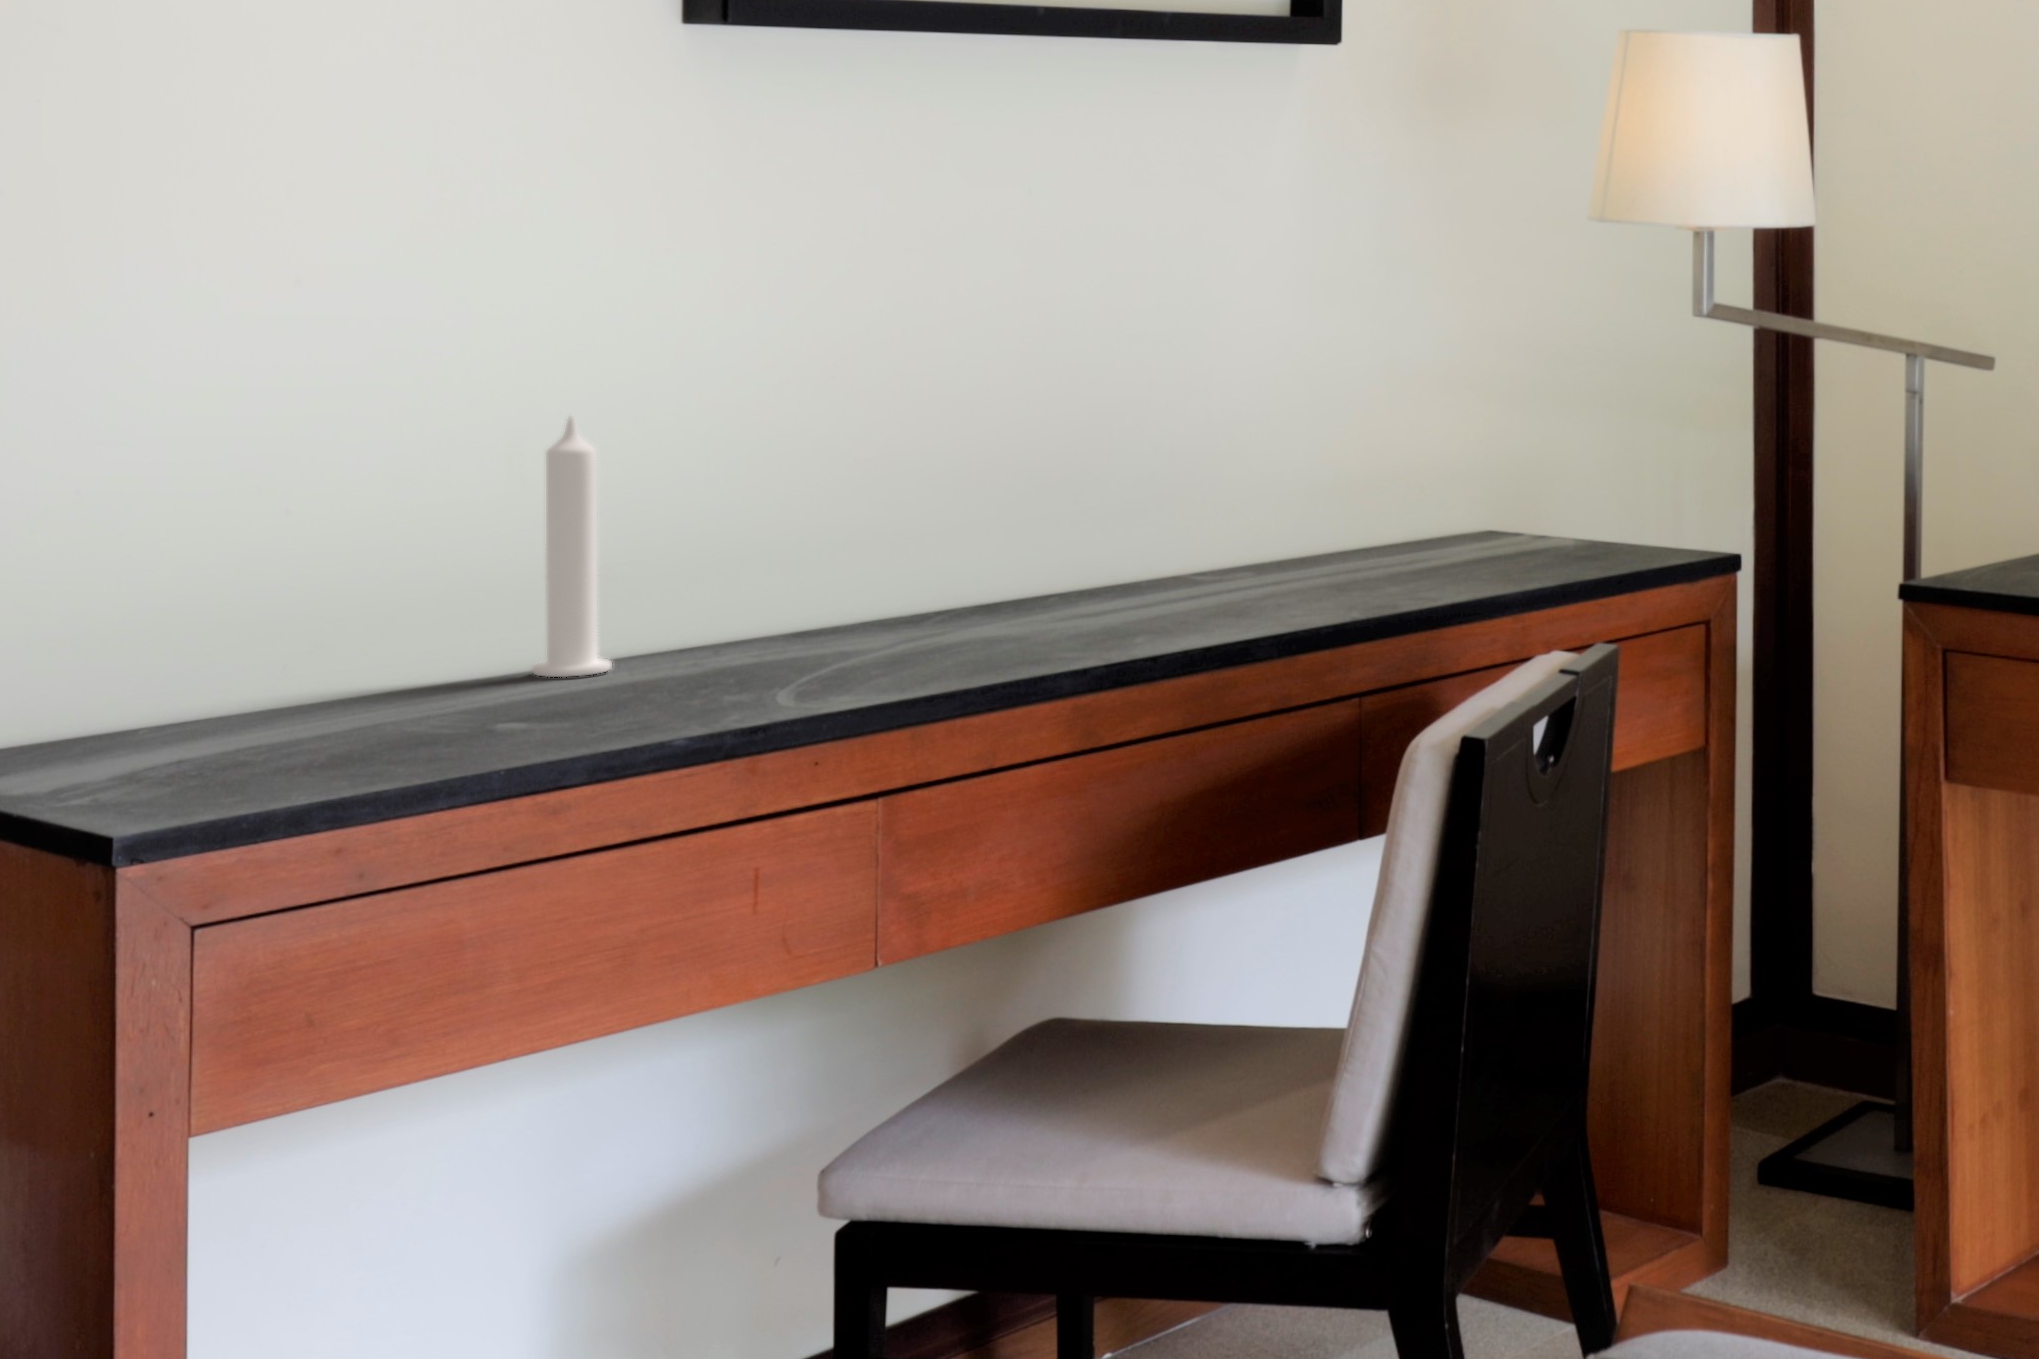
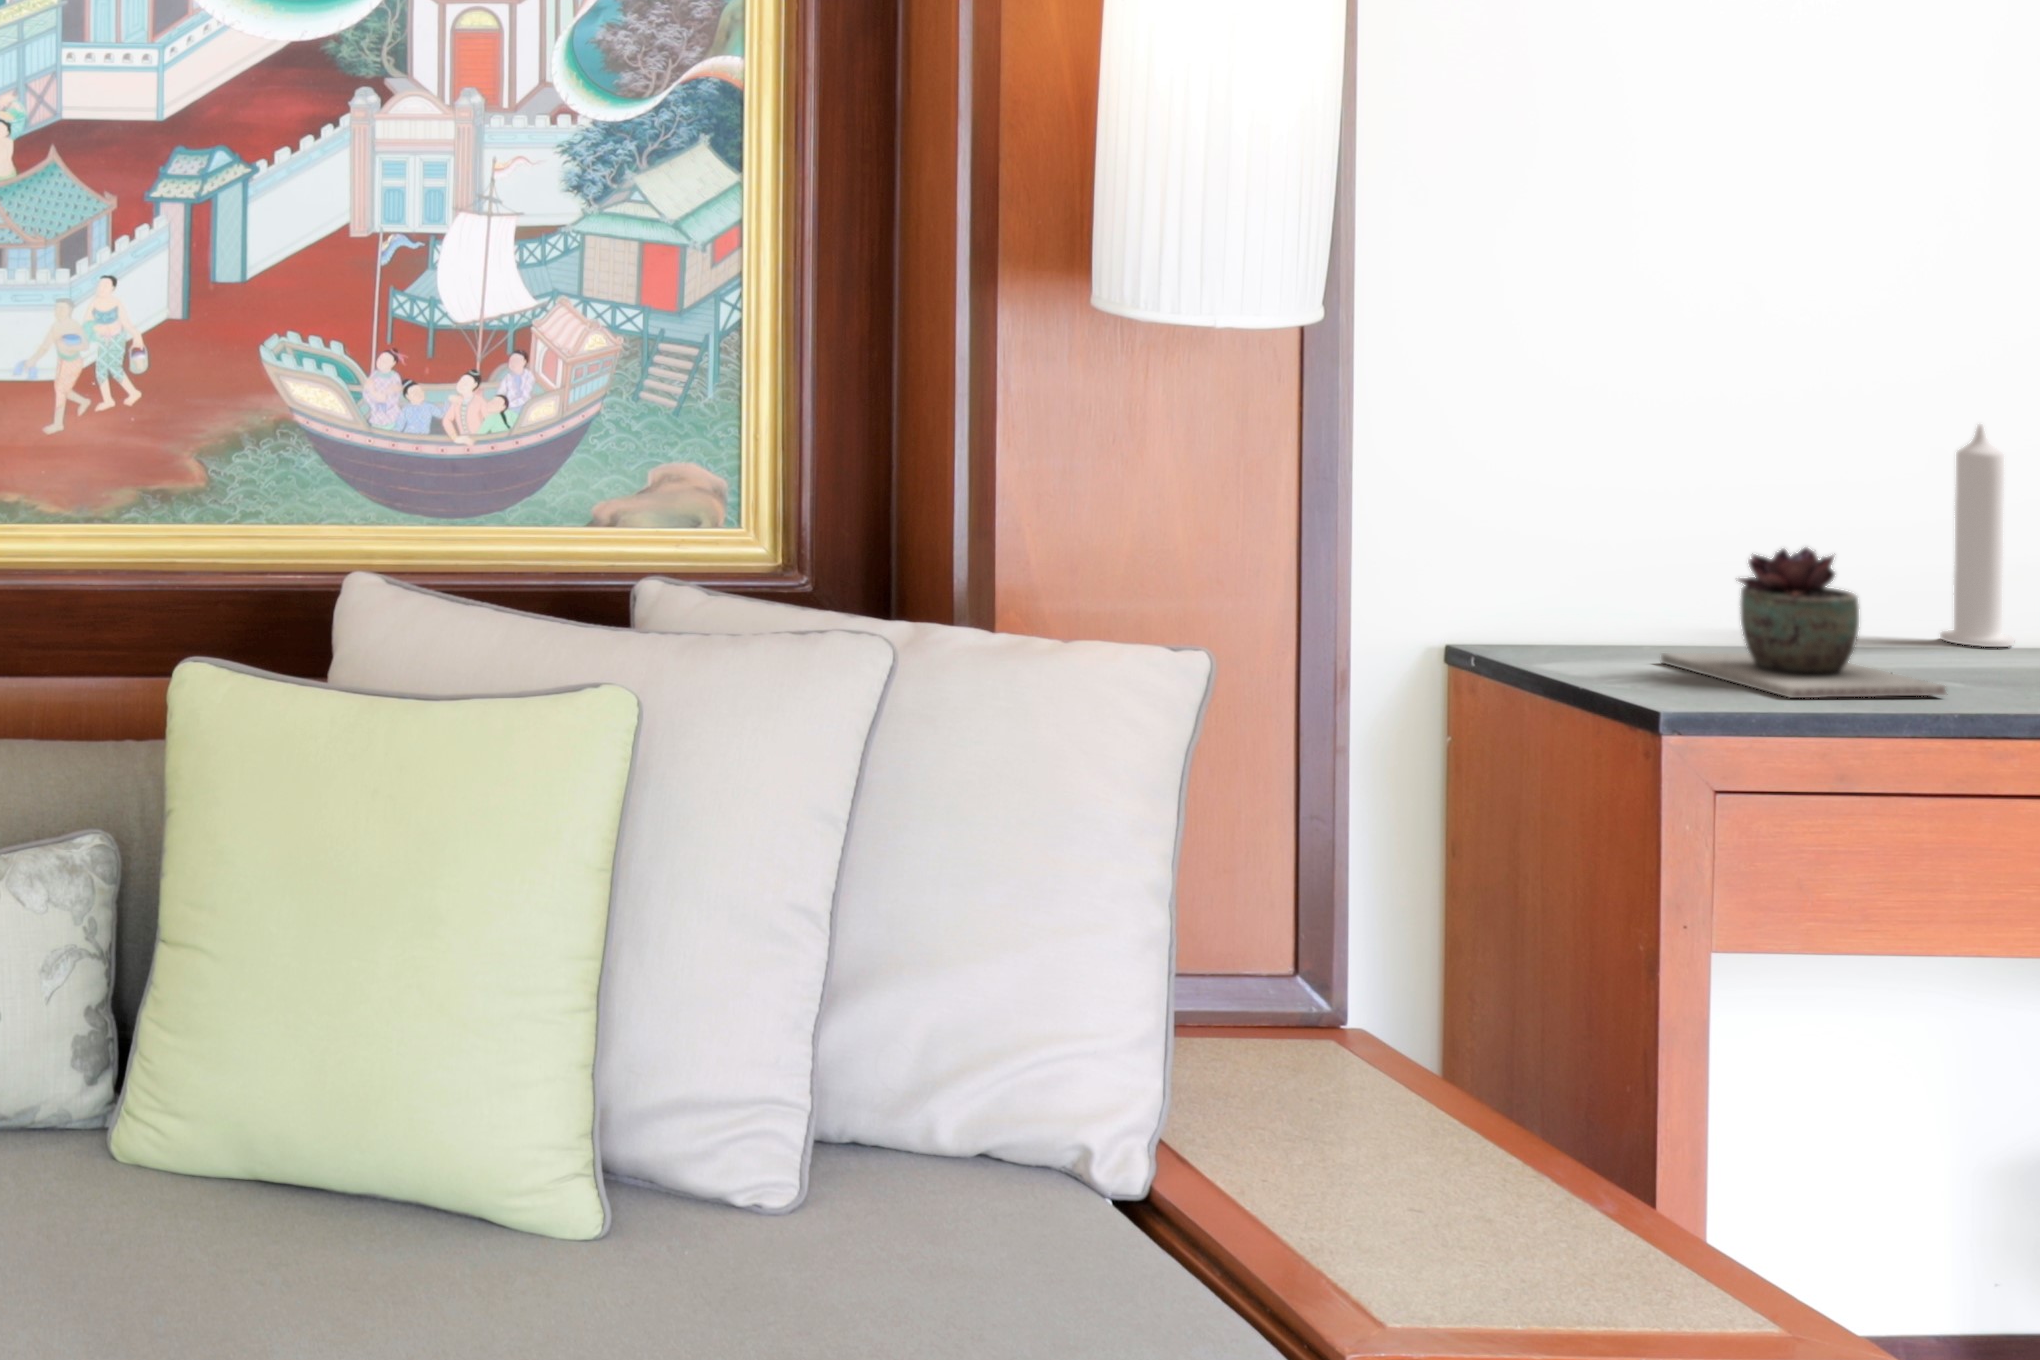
succulent plant: none [170,582,511,777] -> present [1661,548,1946,698]

